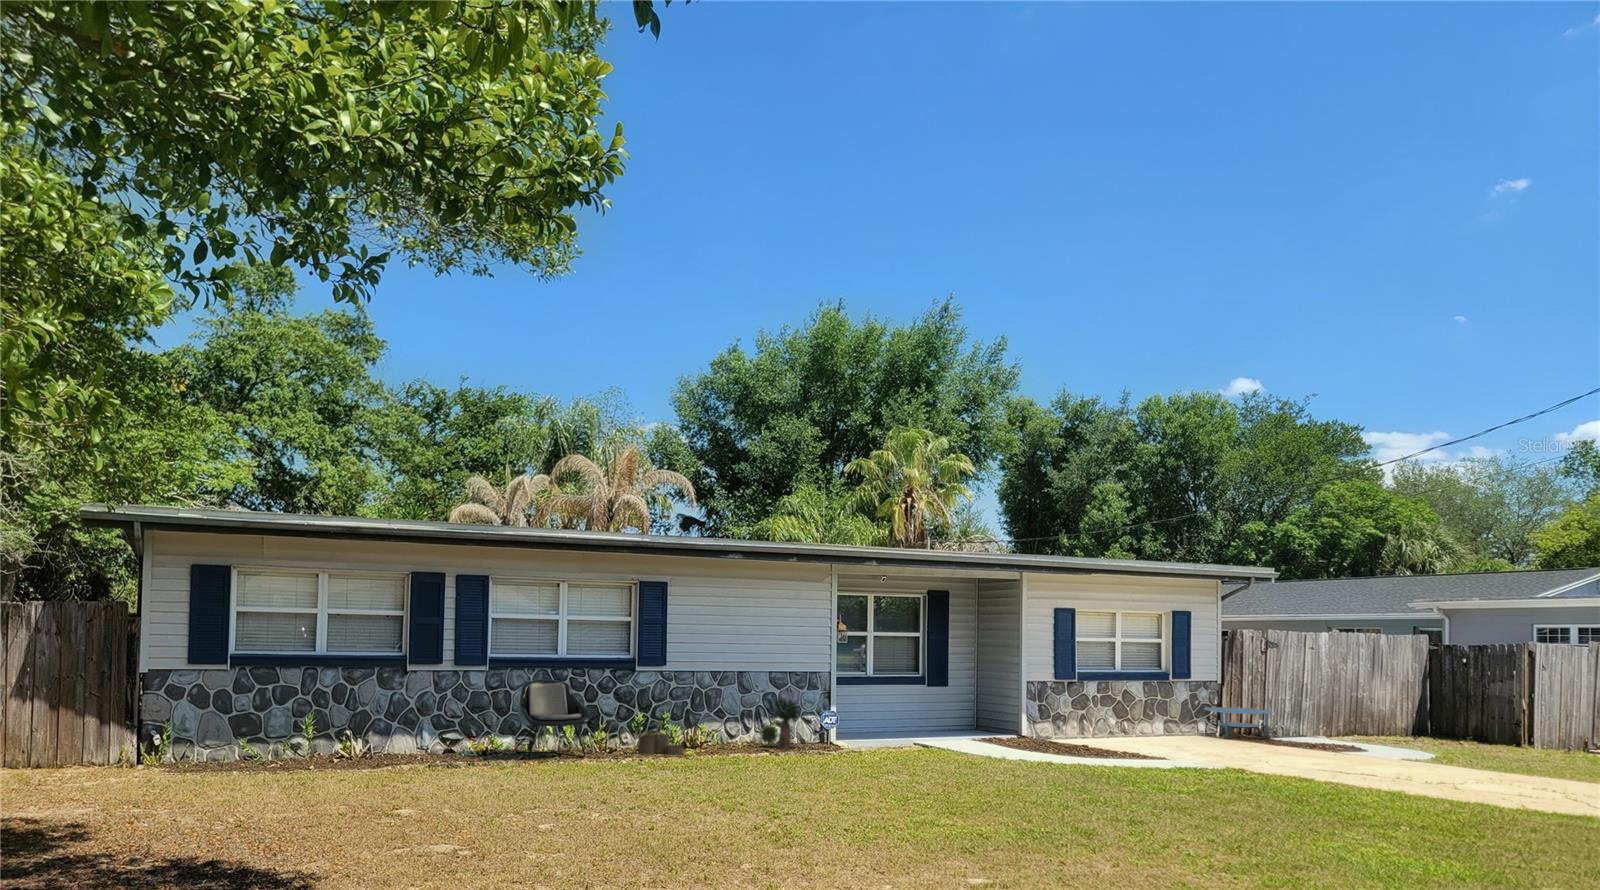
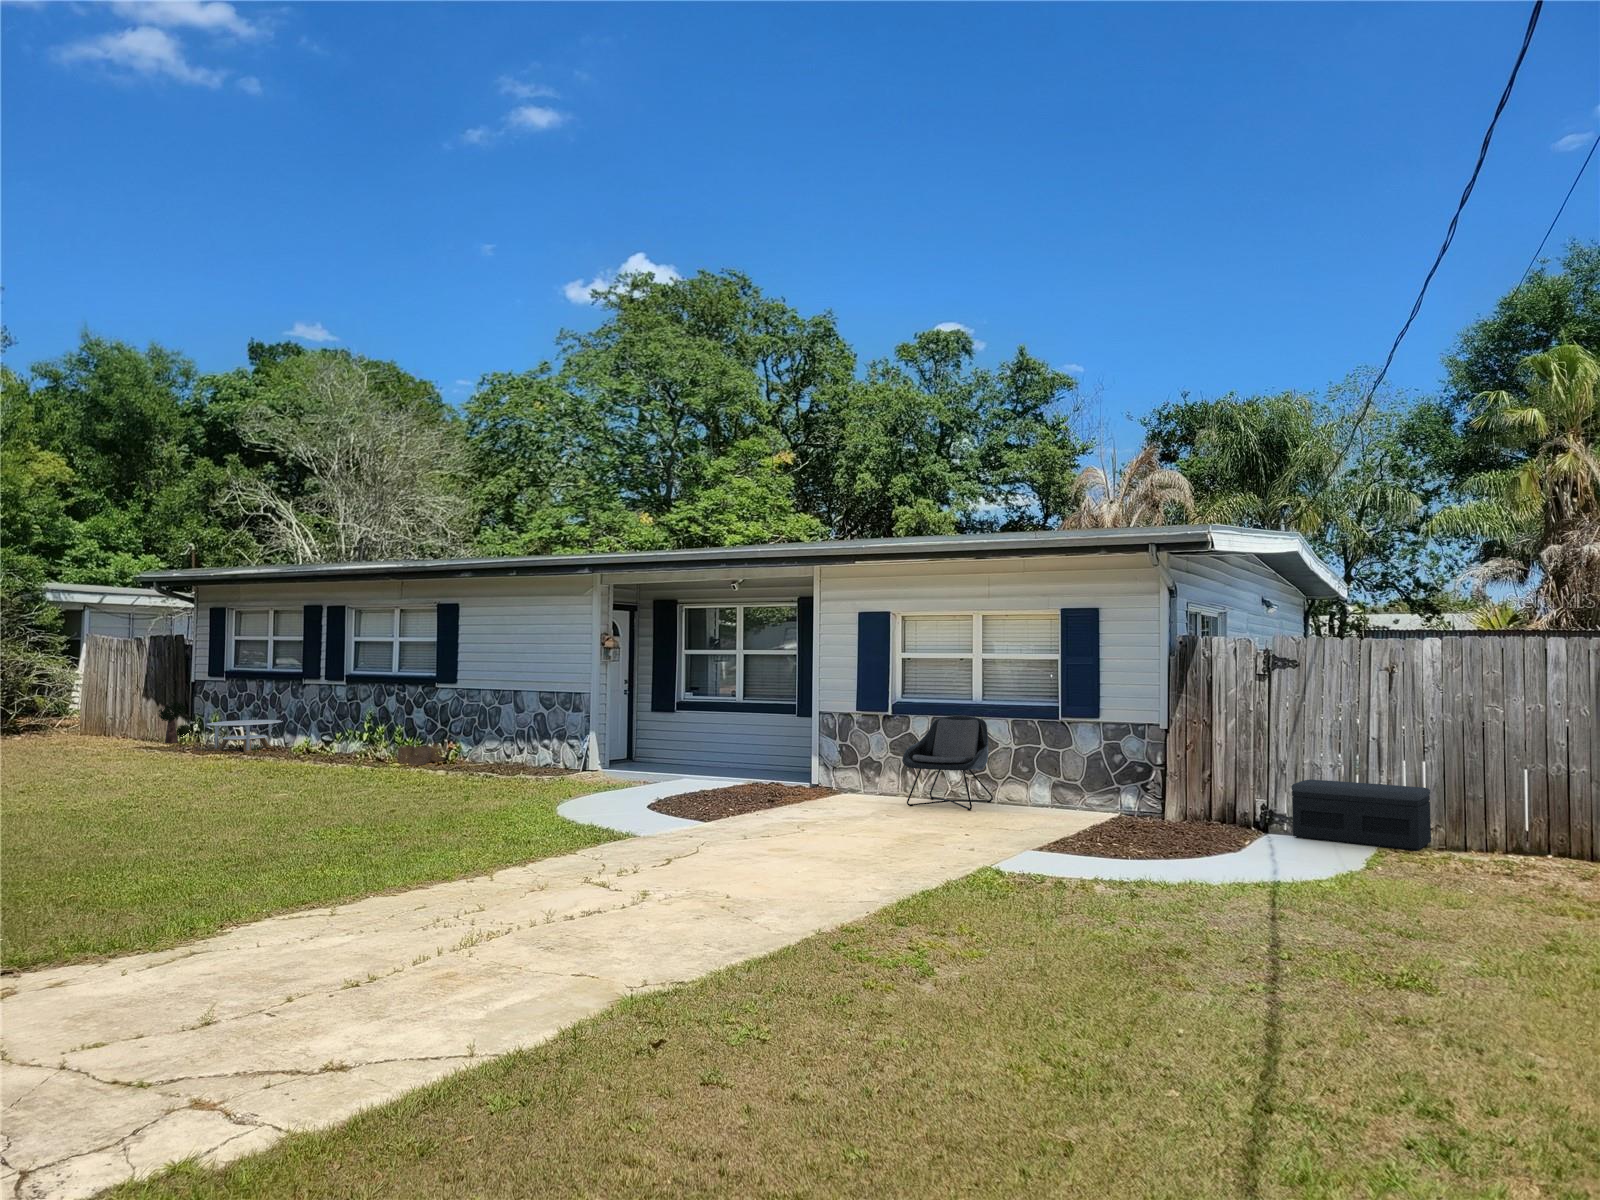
lounge chair: present [515,679,590,760] -> present [902,715,993,811]
potted plant: present [760,698,800,750] -> present [159,701,193,743]
storage bench: none [1293,706,1360,737] -> present [1291,779,1431,851]
round table: present [1204,707,1273,739] -> present [207,720,283,753]

